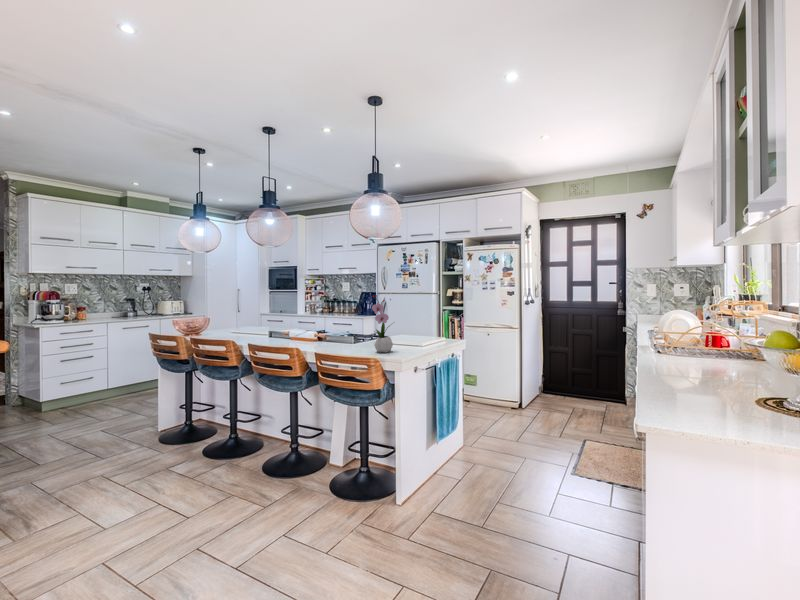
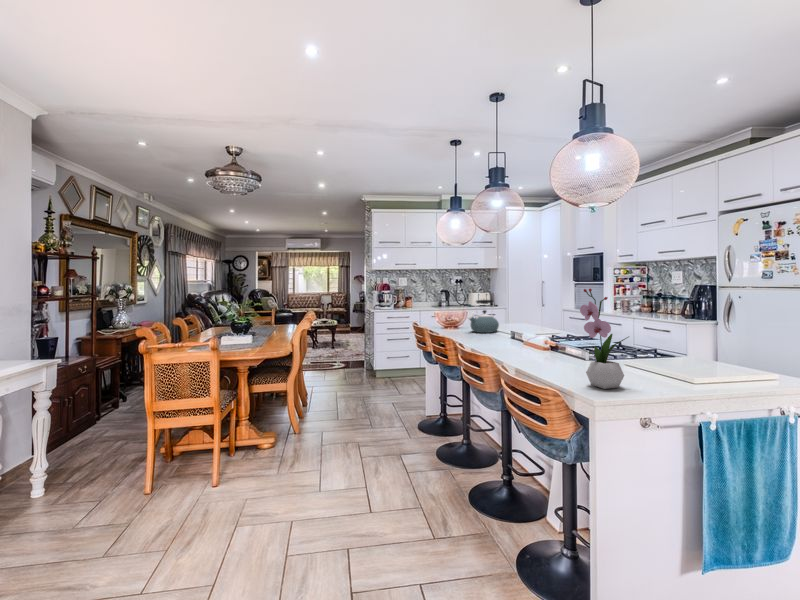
kettle: none [227,306,253,335] -> present [468,300,499,333]

